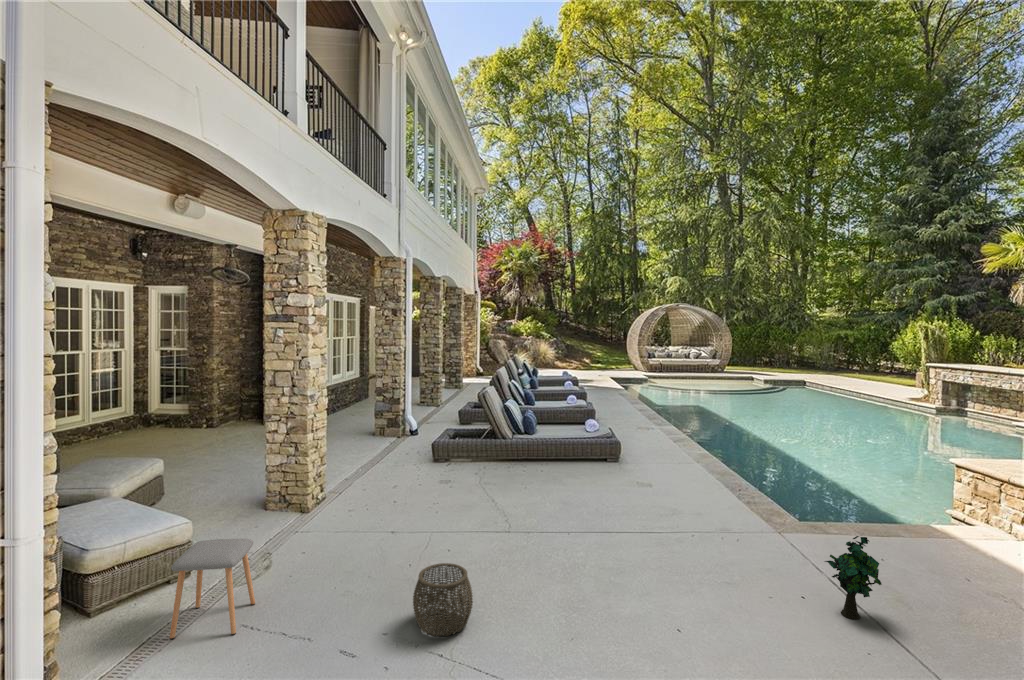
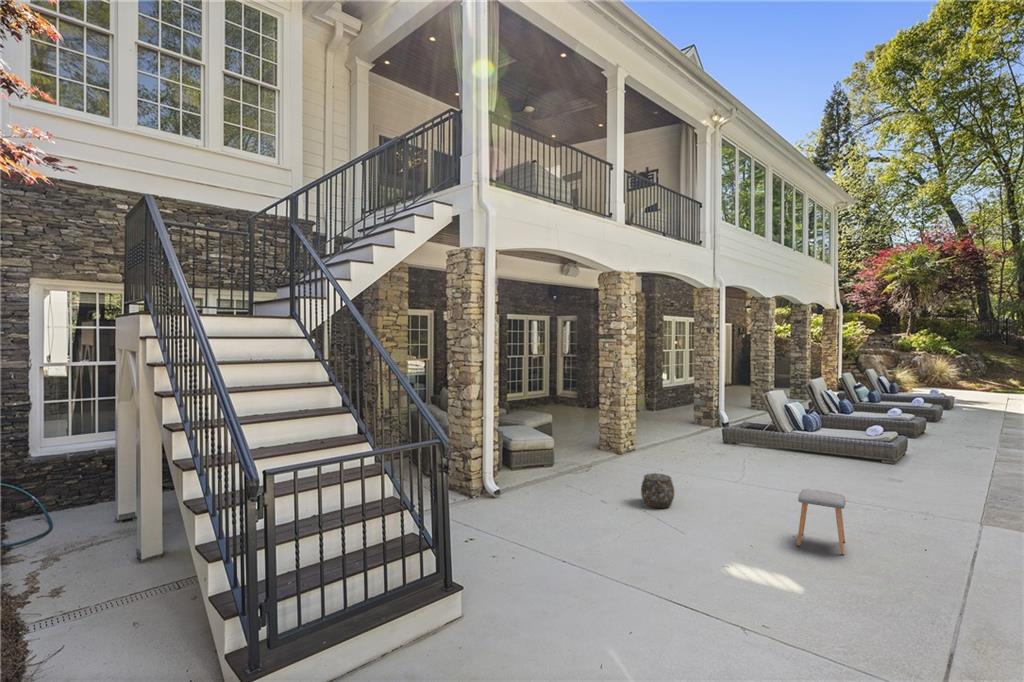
decorative plant: present [825,536,882,620] -> none [944,509,995,574]
stool: present [170,539,255,639] -> present [797,489,846,555]

